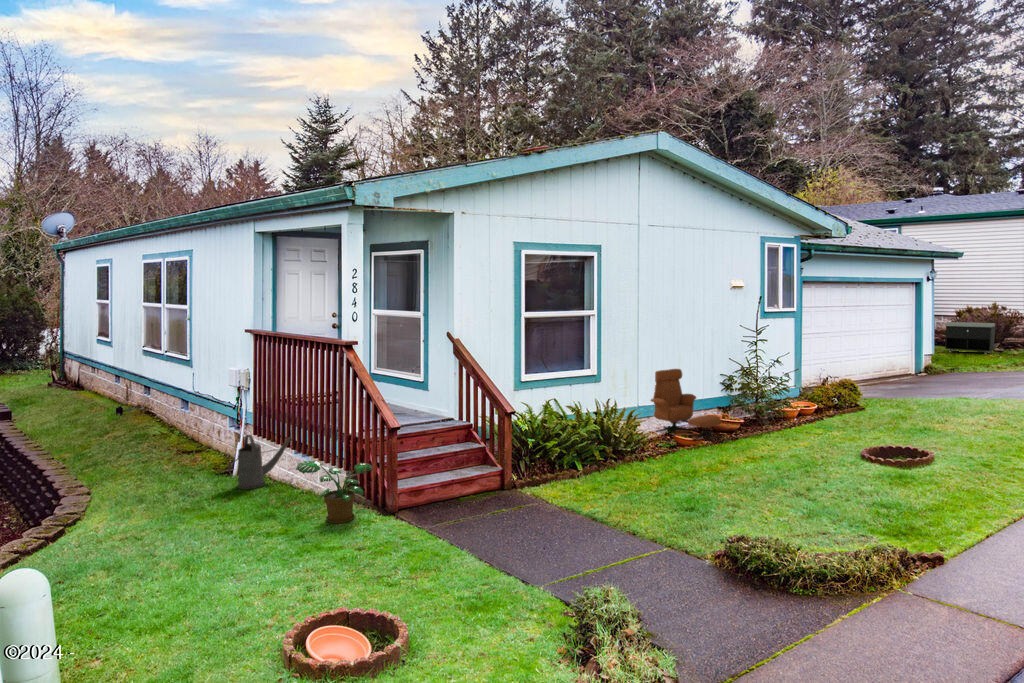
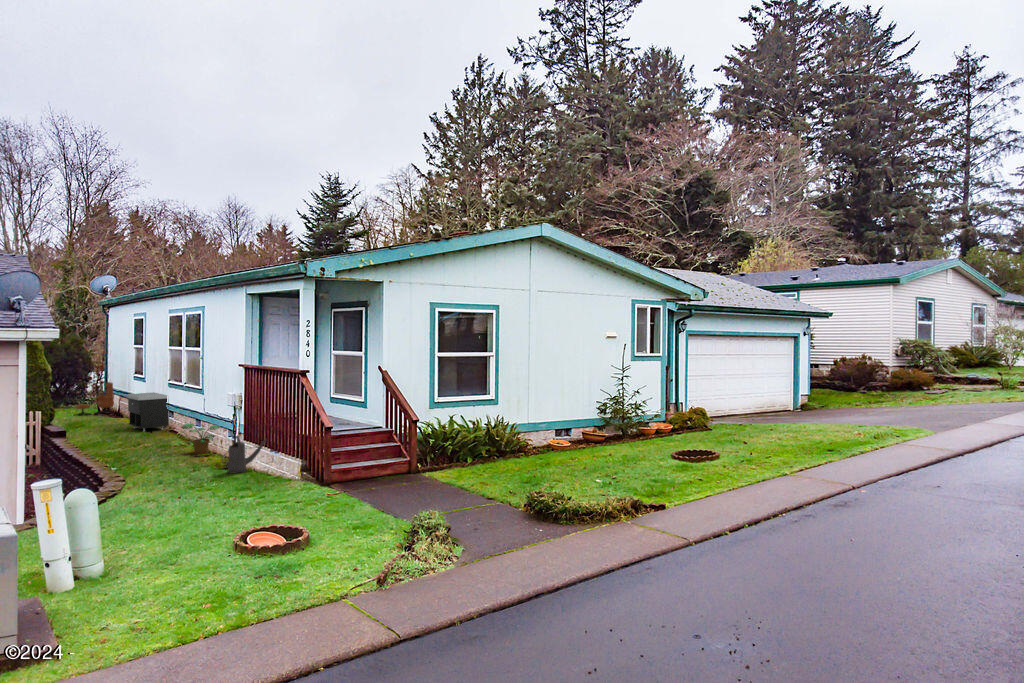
storage bench: present [945,322,995,354] -> present [127,392,169,432]
lounge chair: present [651,369,722,442] -> present [76,382,114,416]
potted plant: present [296,461,372,523] -> present [181,424,220,454]

